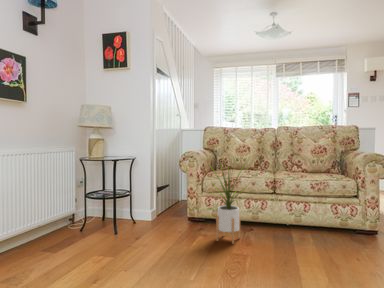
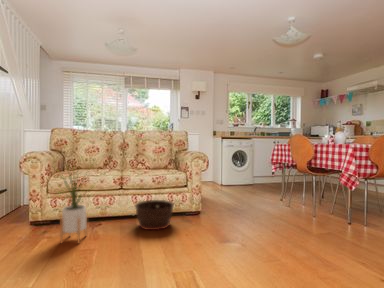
basket: none [290,209,339,245] -> present [135,200,174,230]

